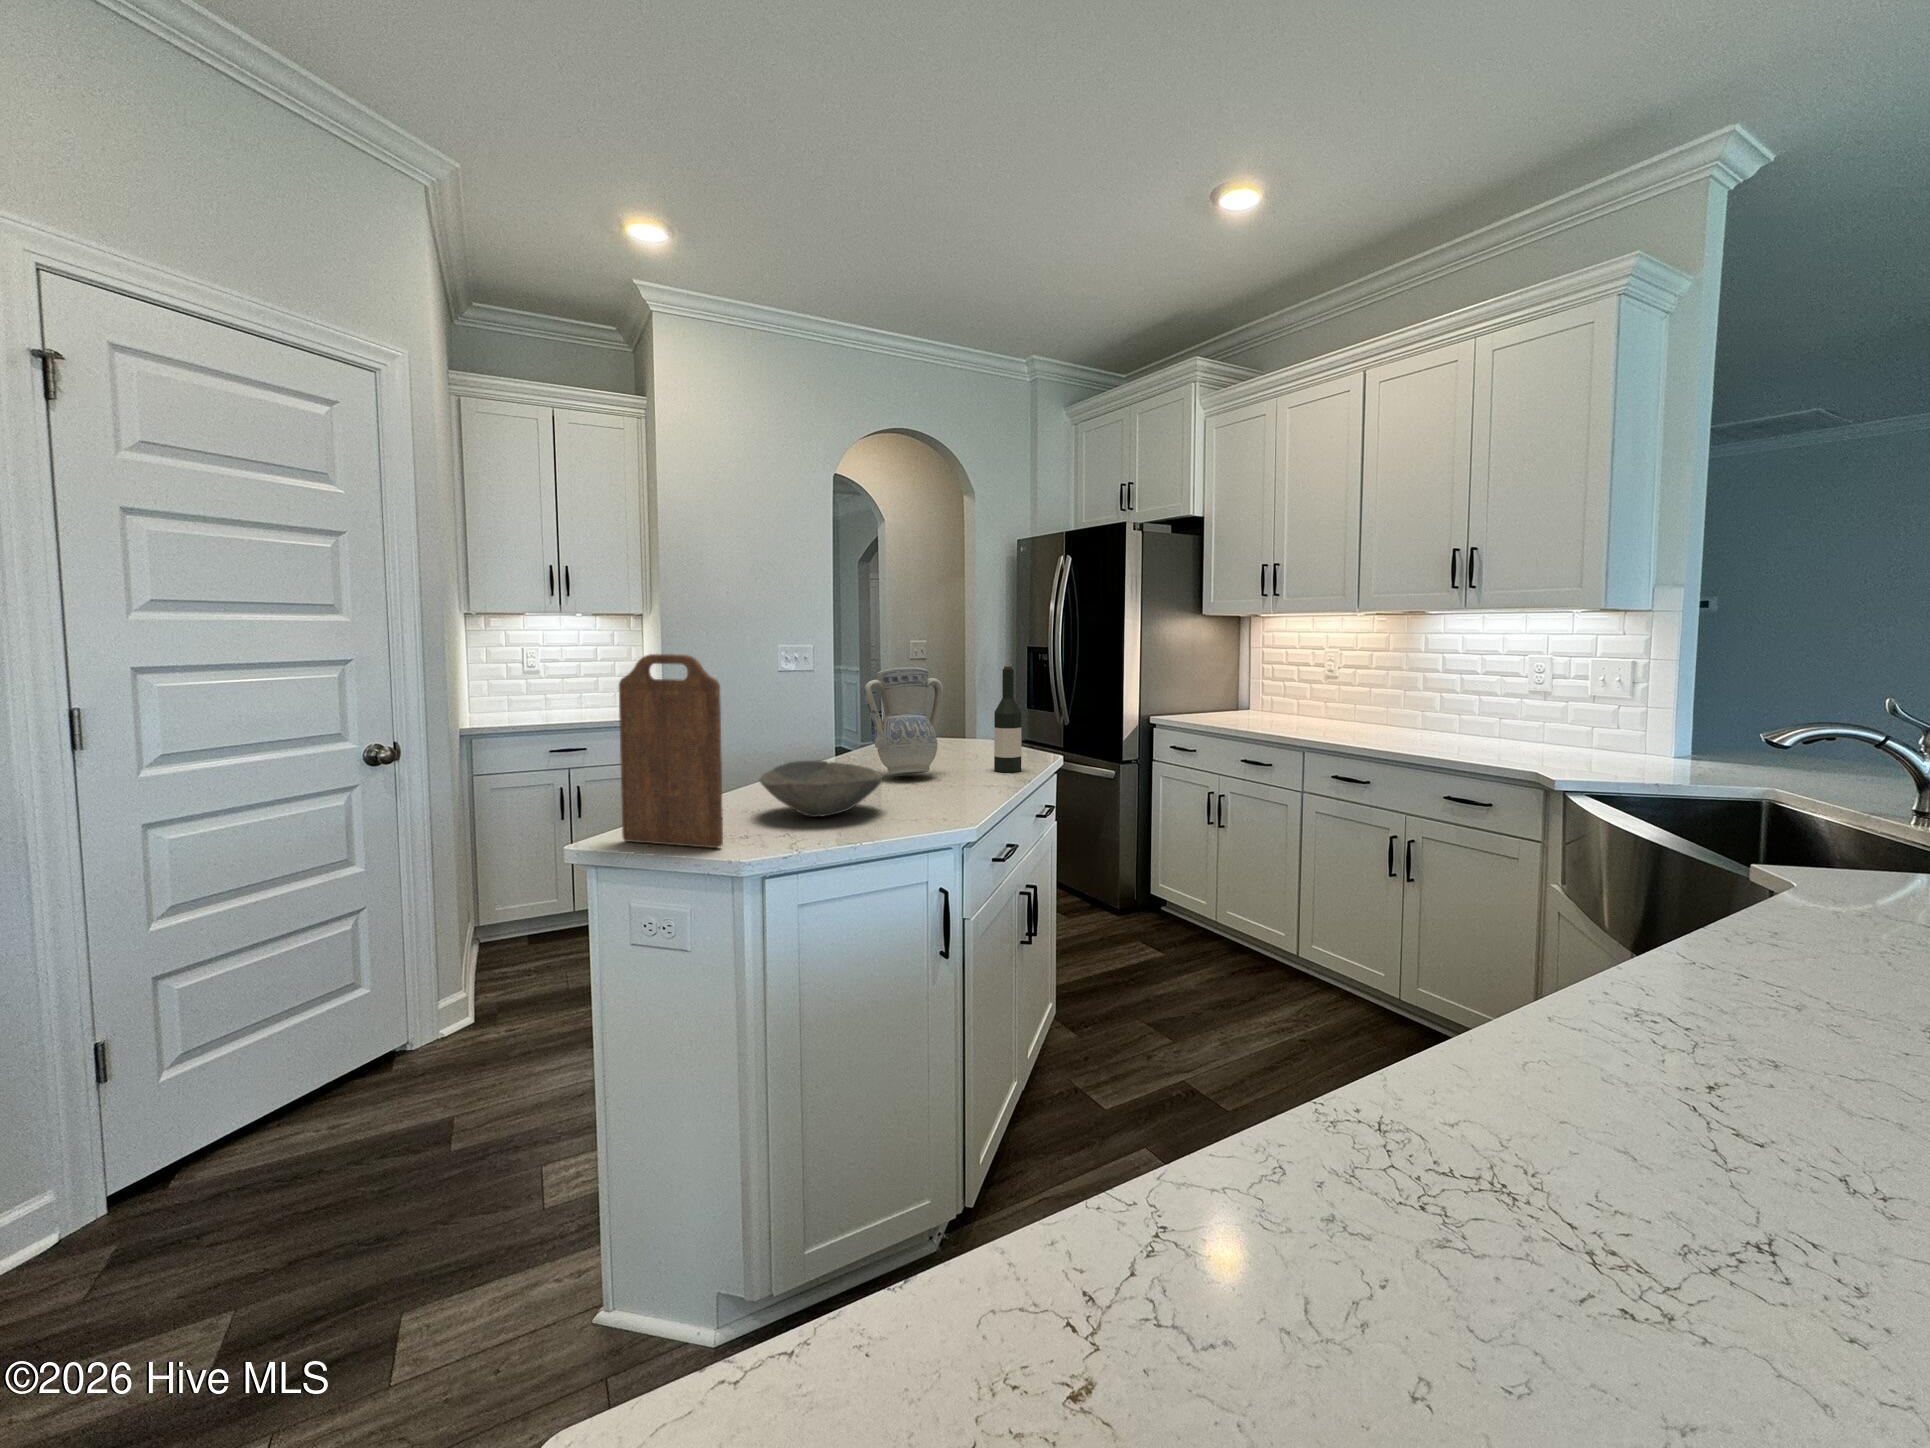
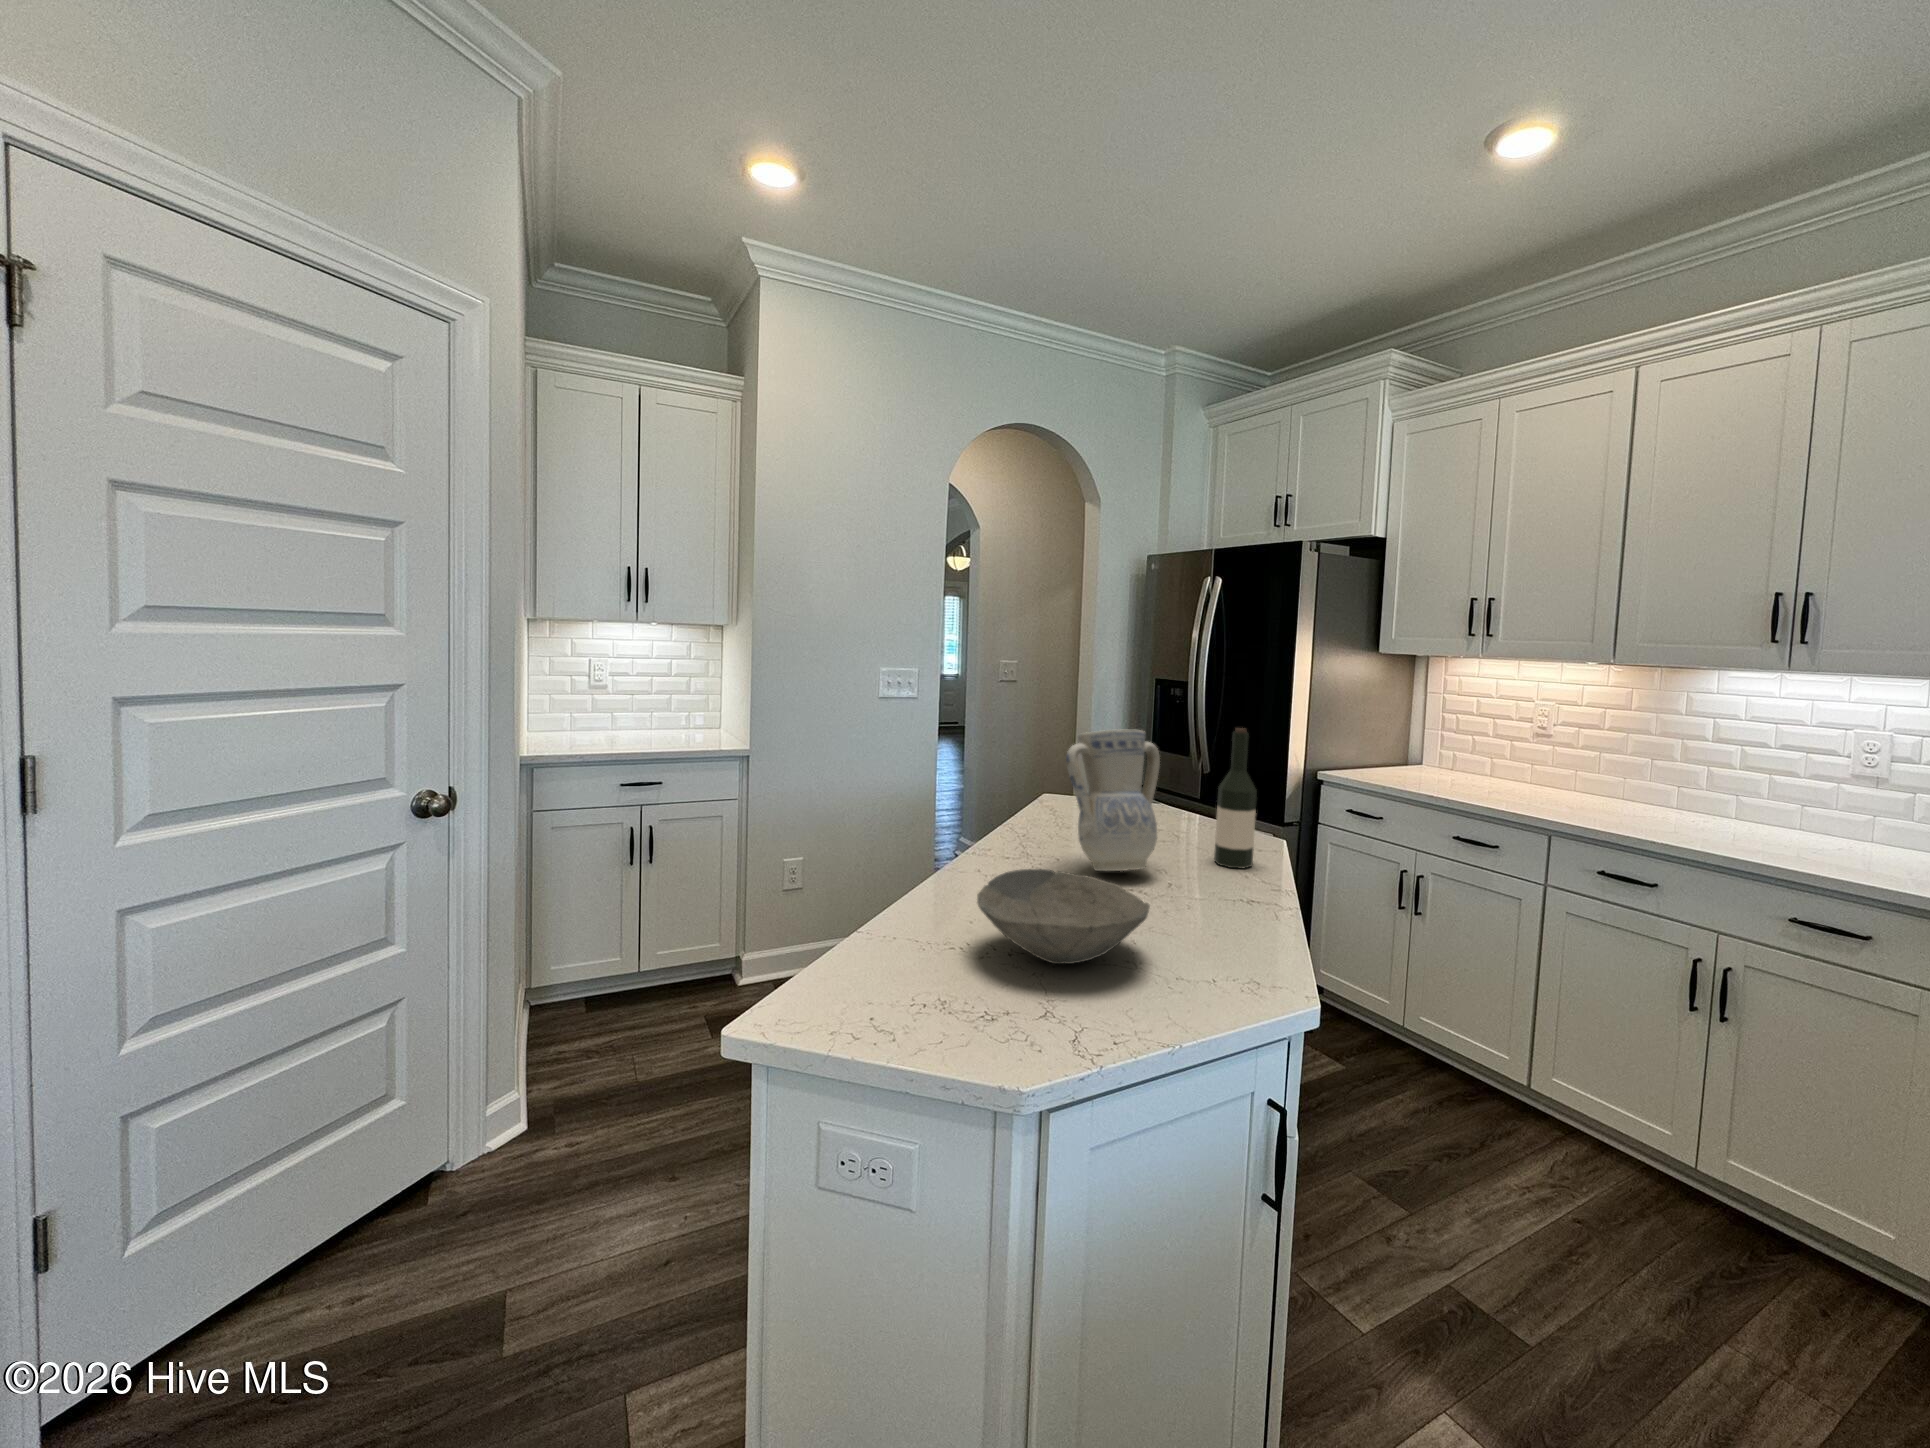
cutting board: present [619,654,723,848] -> none [808,734,980,1044]

